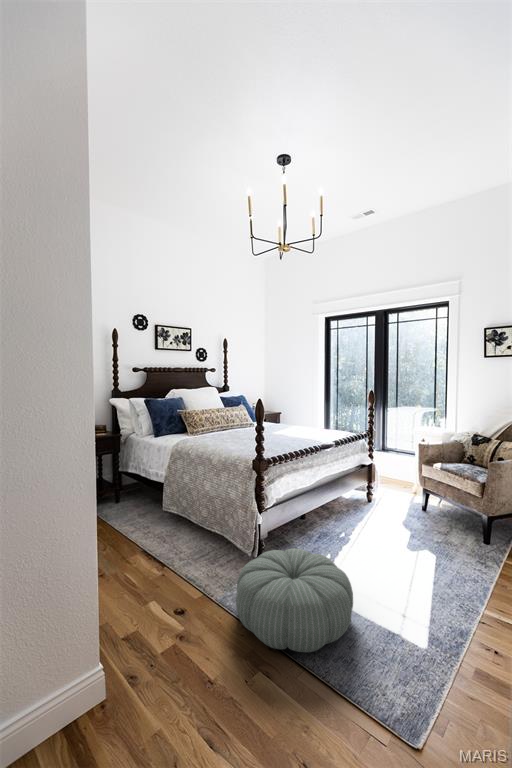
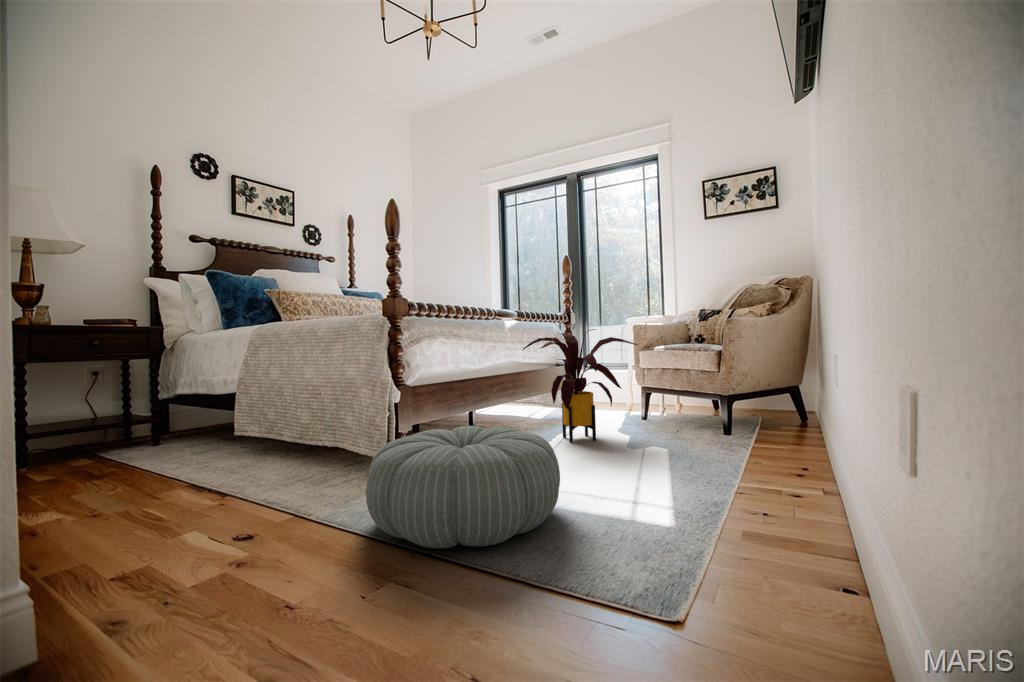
house plant: none [336,453,420,538] -> present [523,329,637,443]

